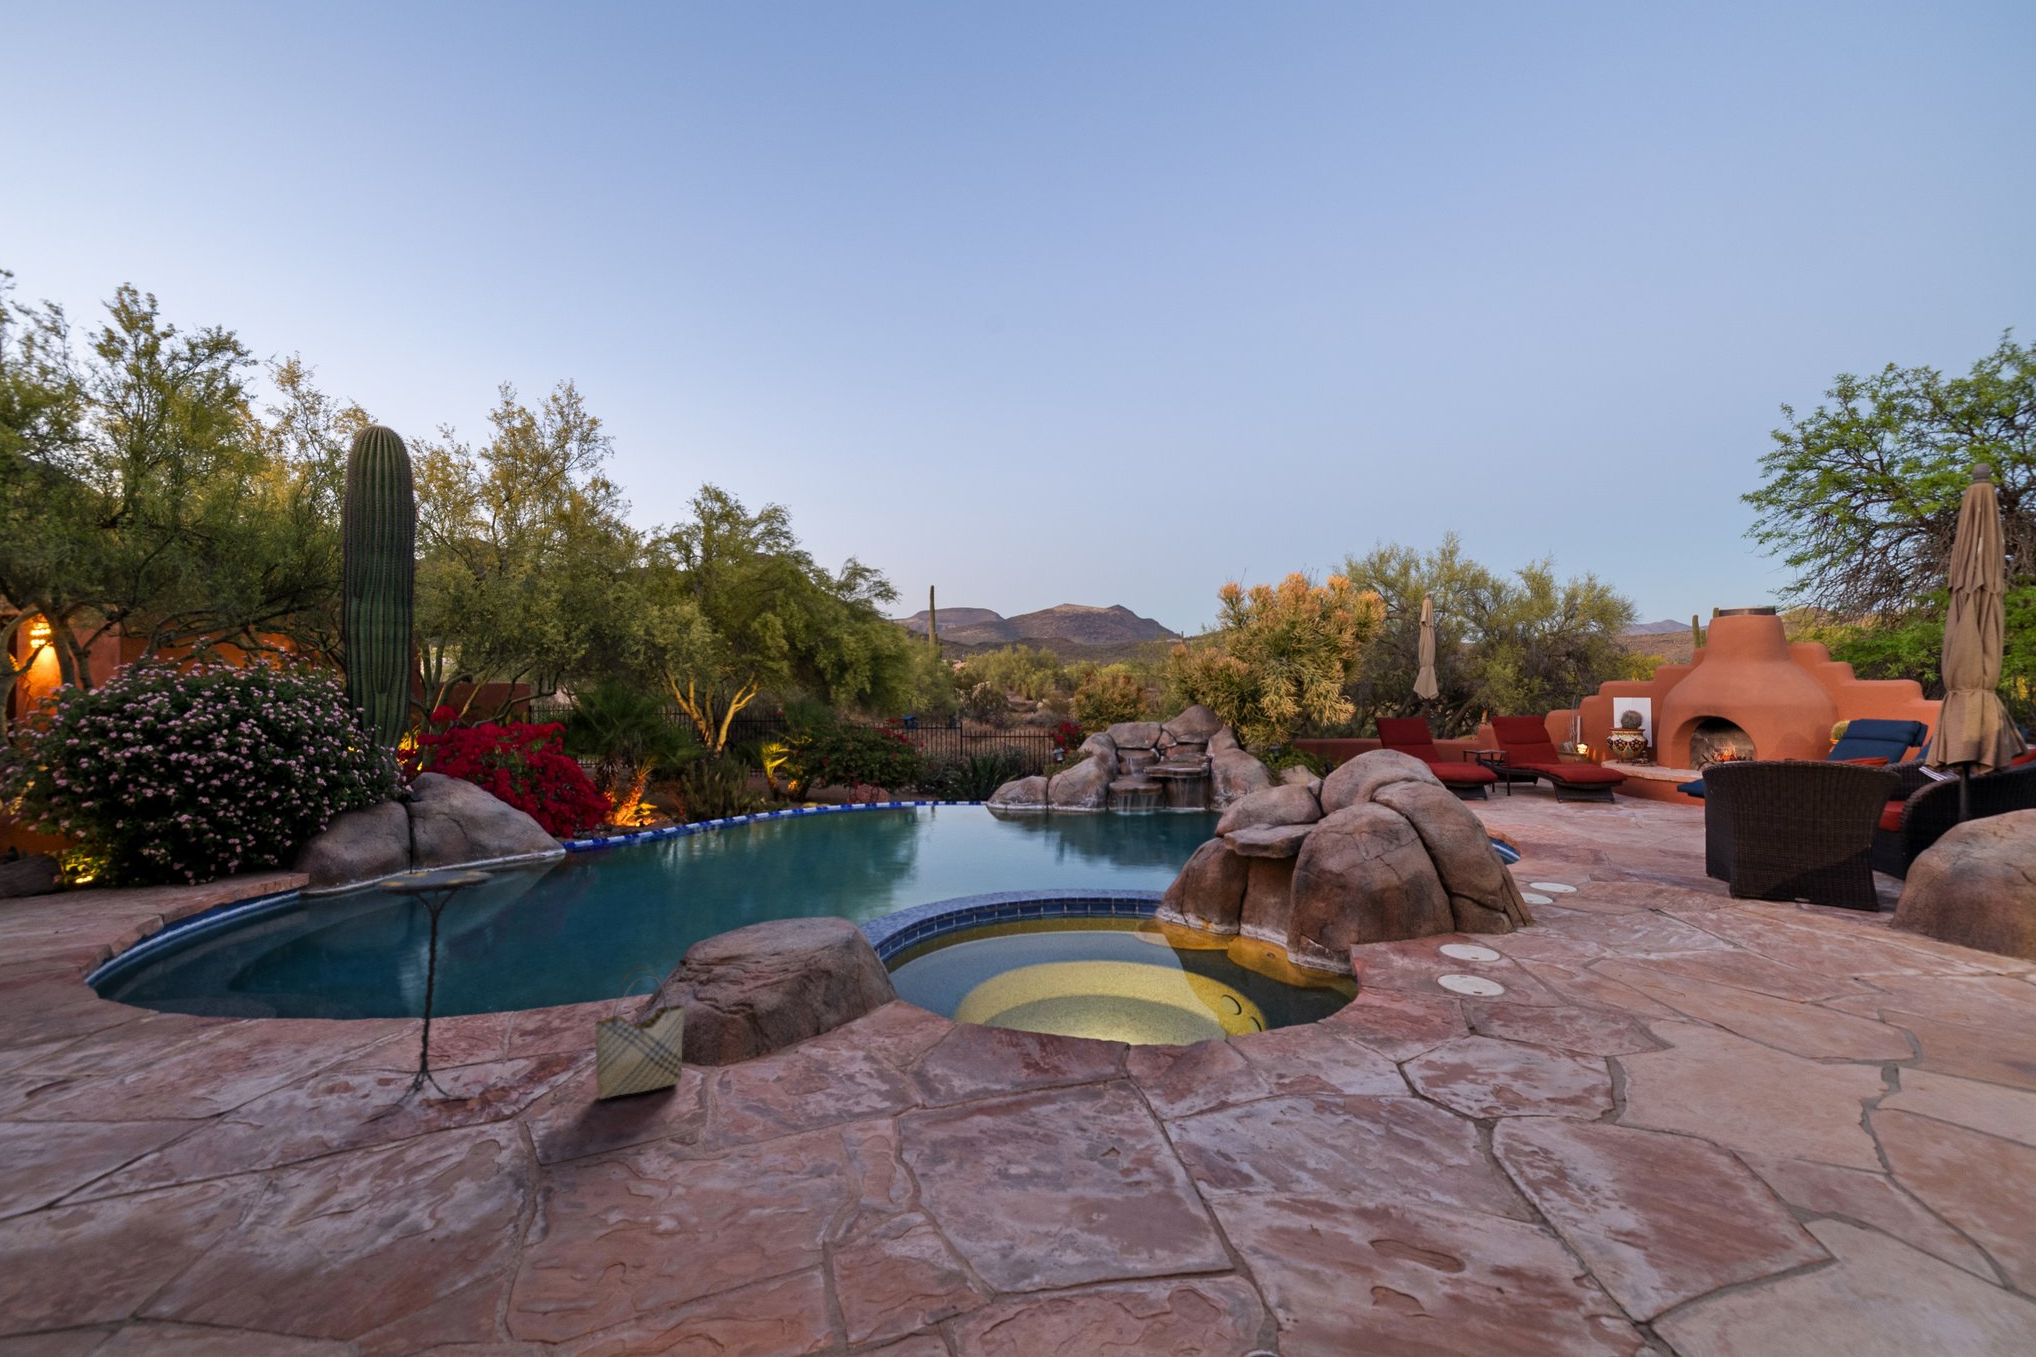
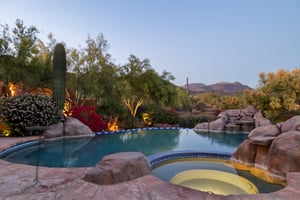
woven basket: present [595,968,685,1099] -> none [75,155,101,191]

